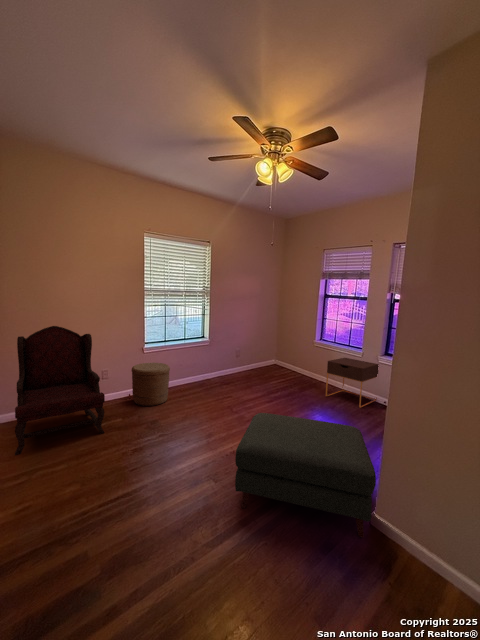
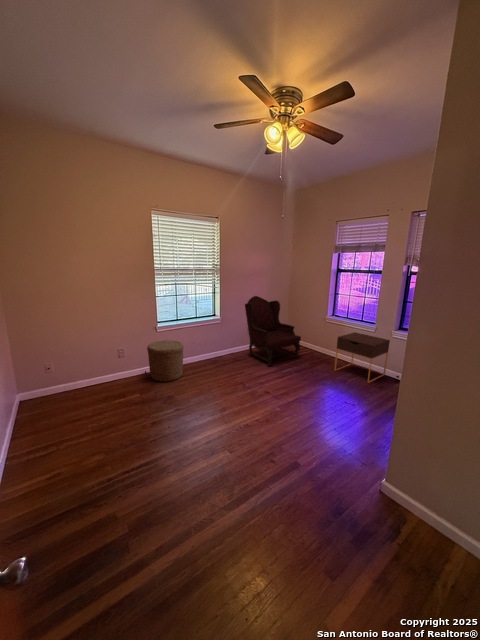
armchair: present [15,326,105,455] -> present [245,296,301,367]
ottoman: present [235,413,376,538] -> none [242,398,383,527]

